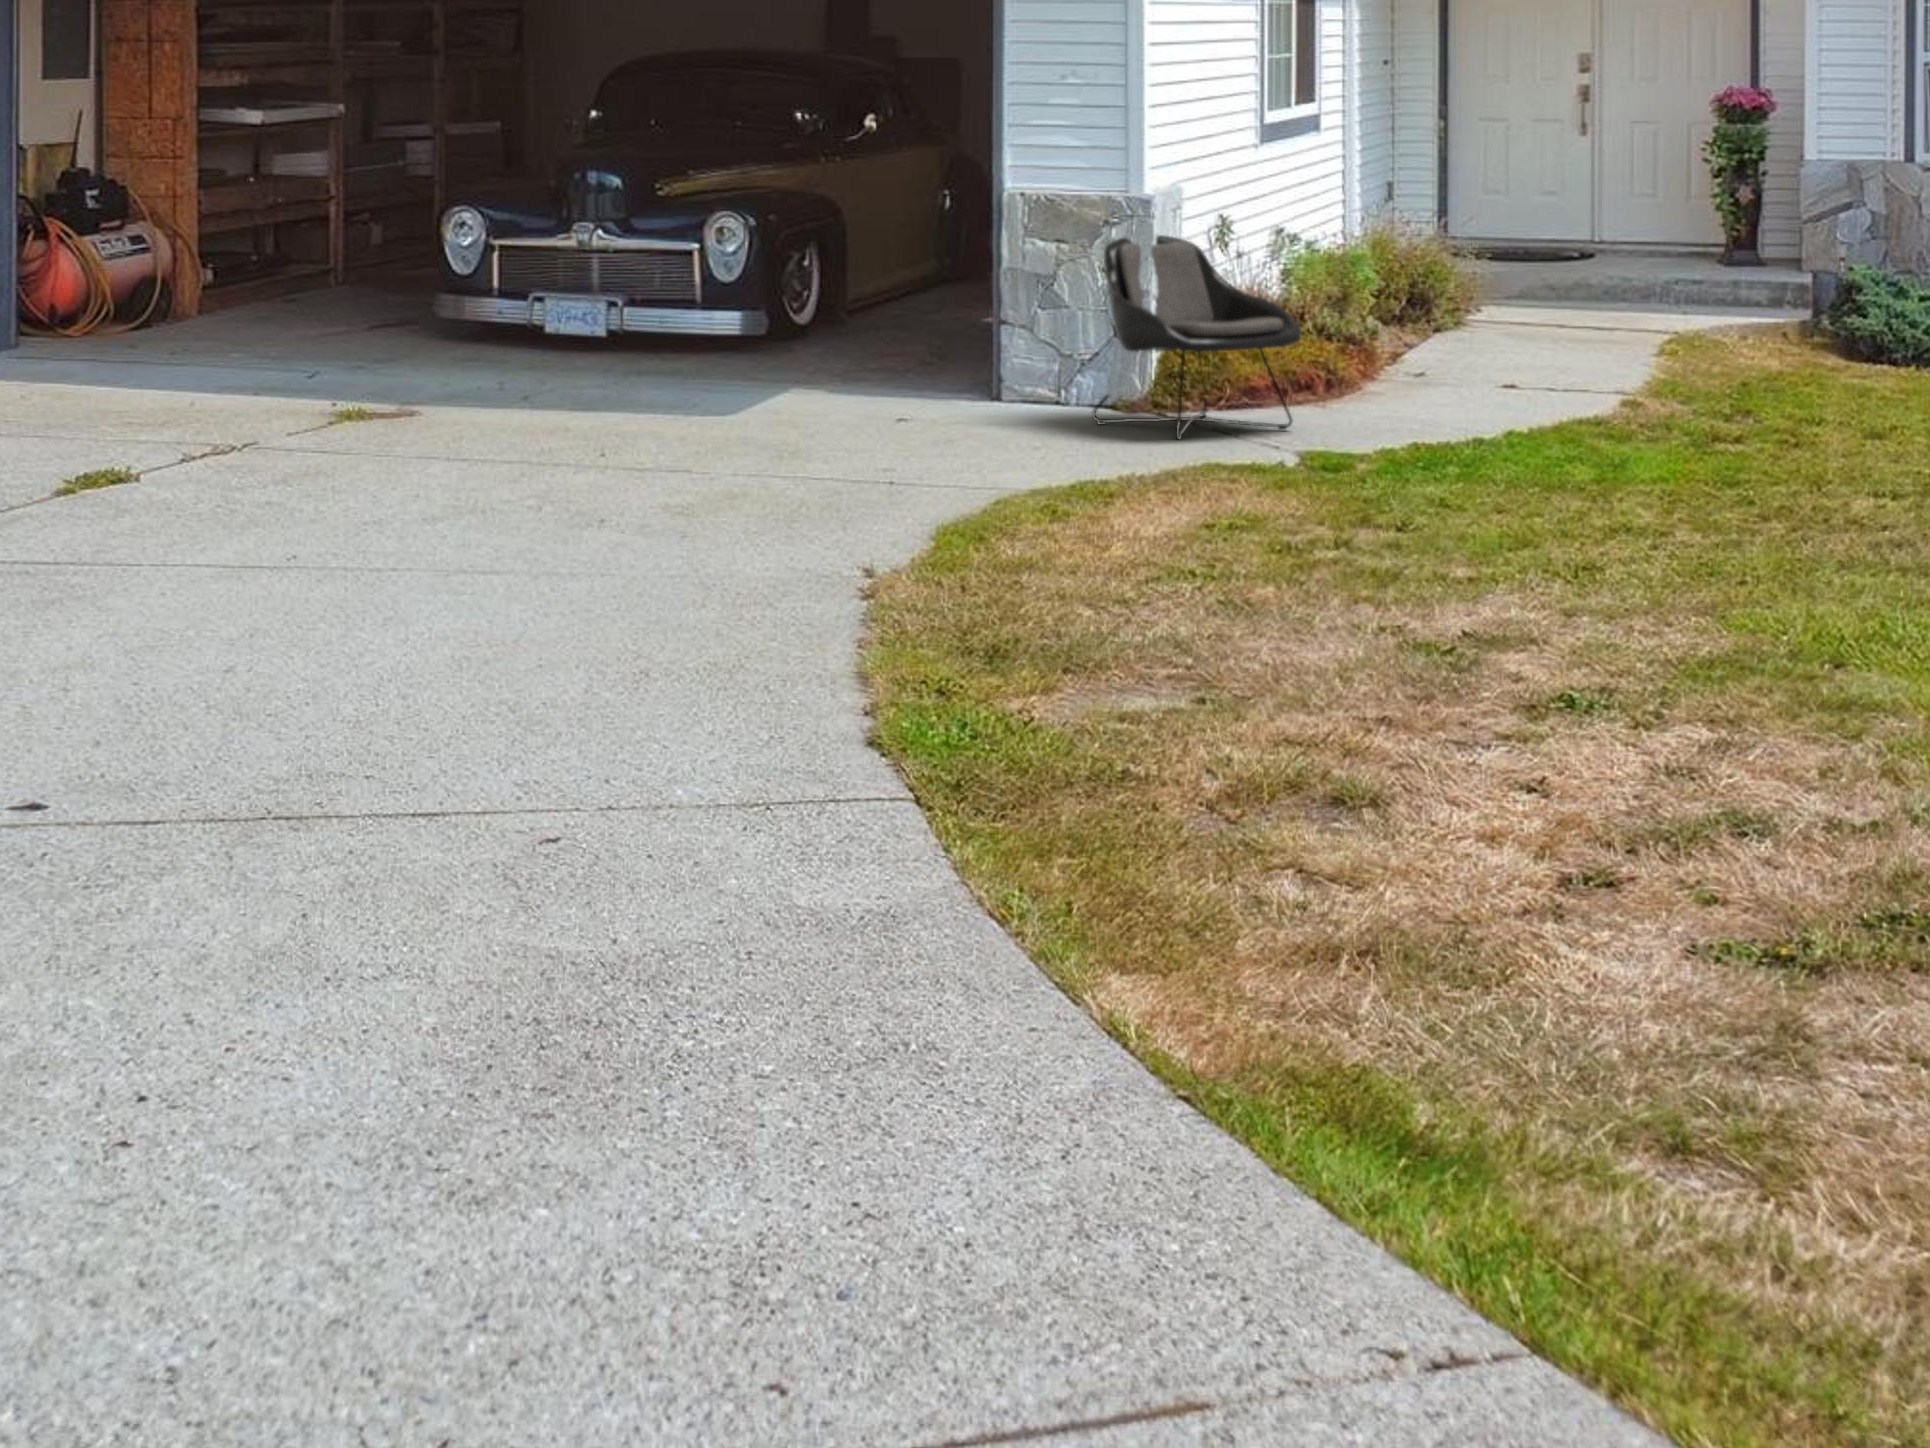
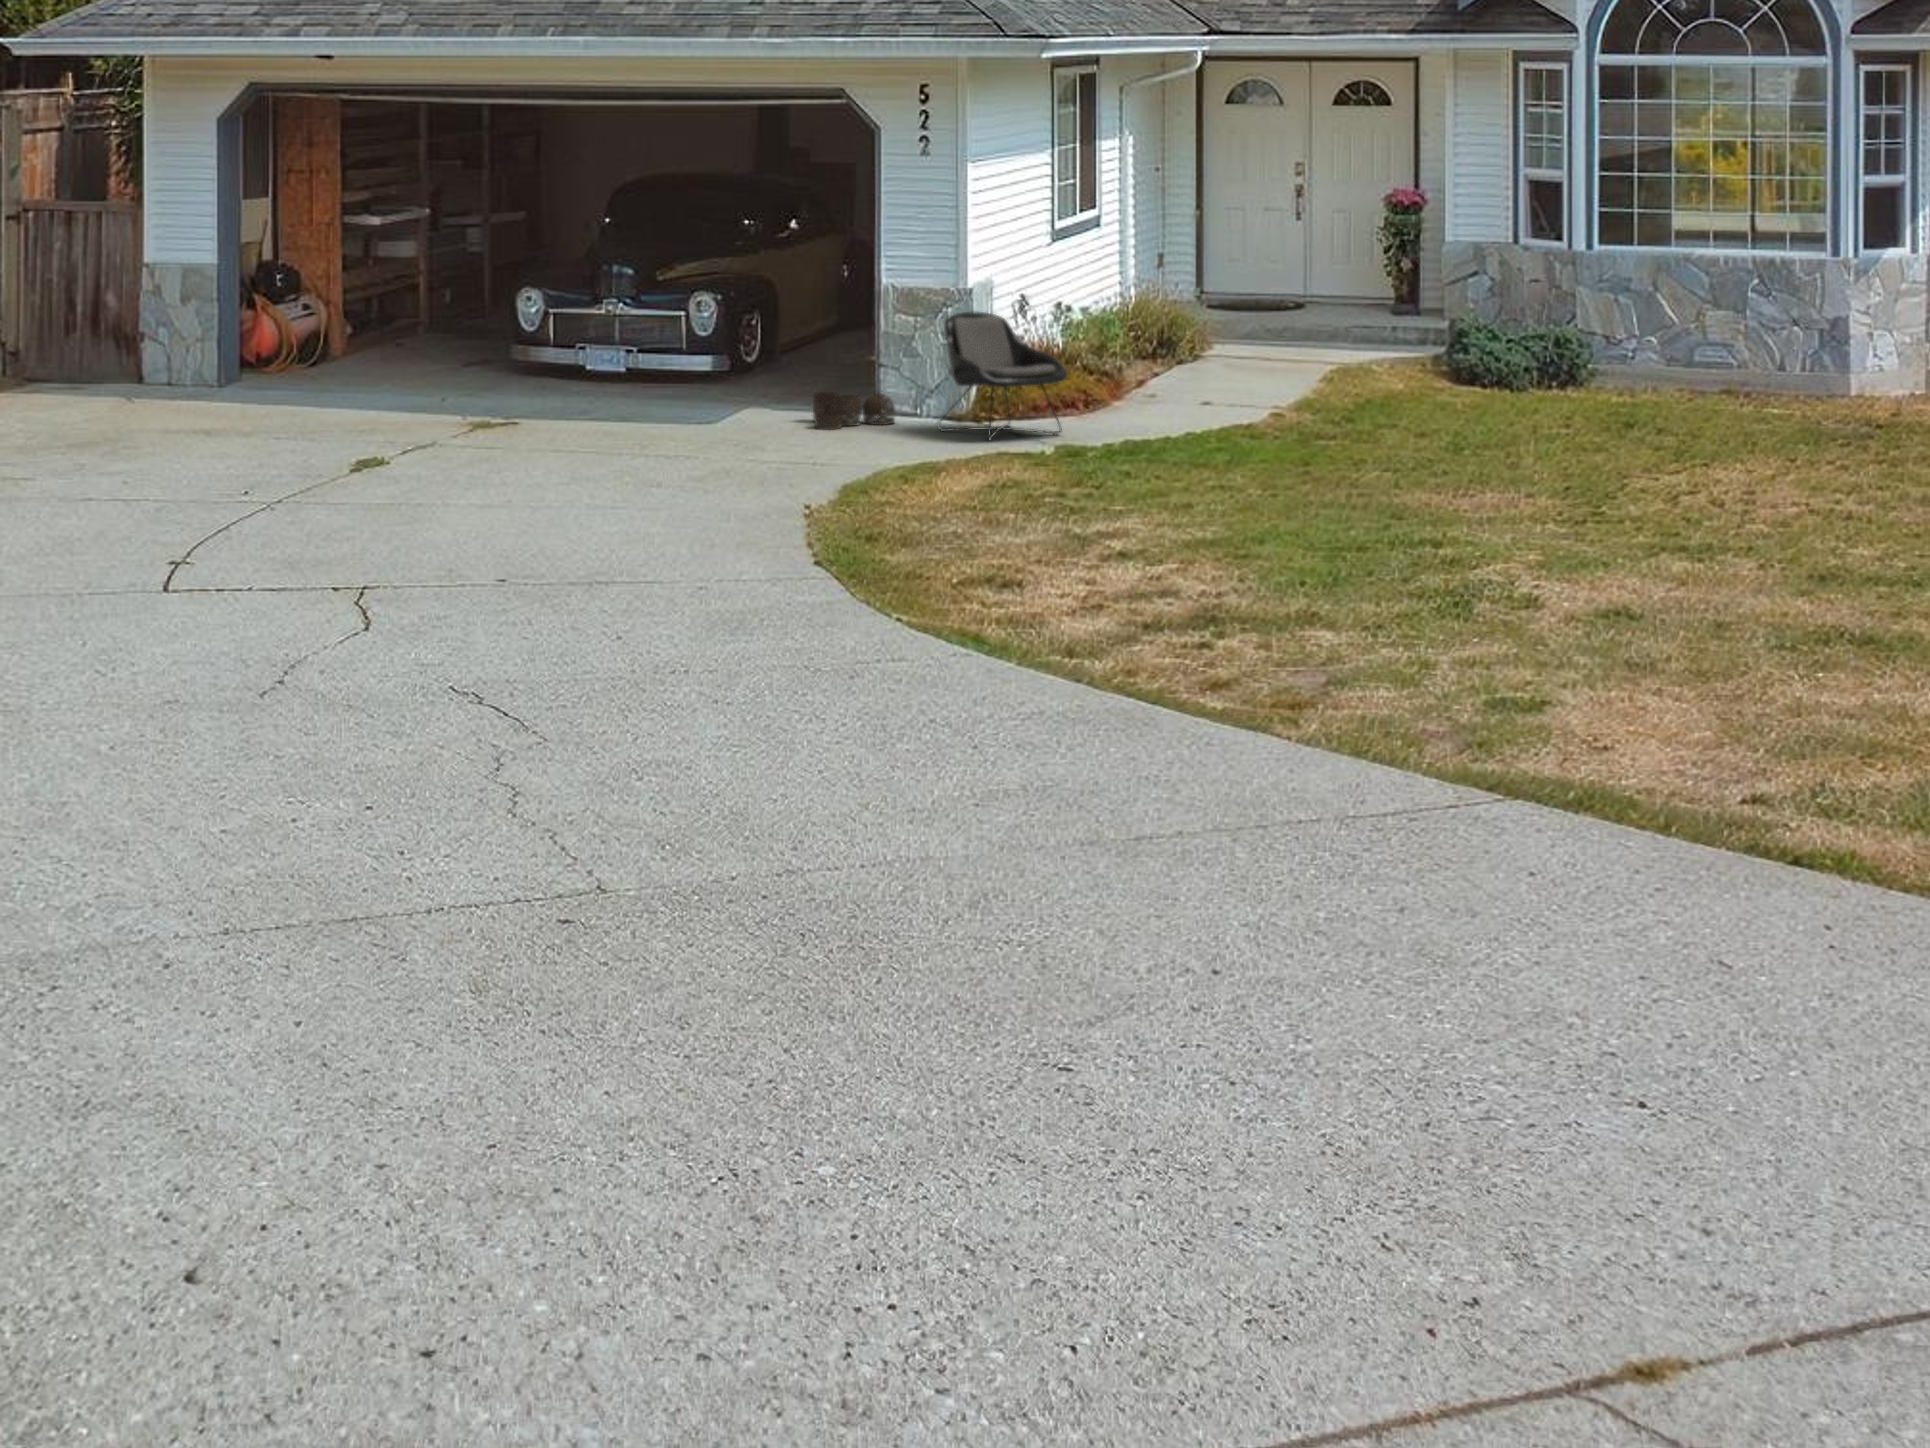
woven basket: none [895,354,1024,421] -> present [813,391,895,430]

